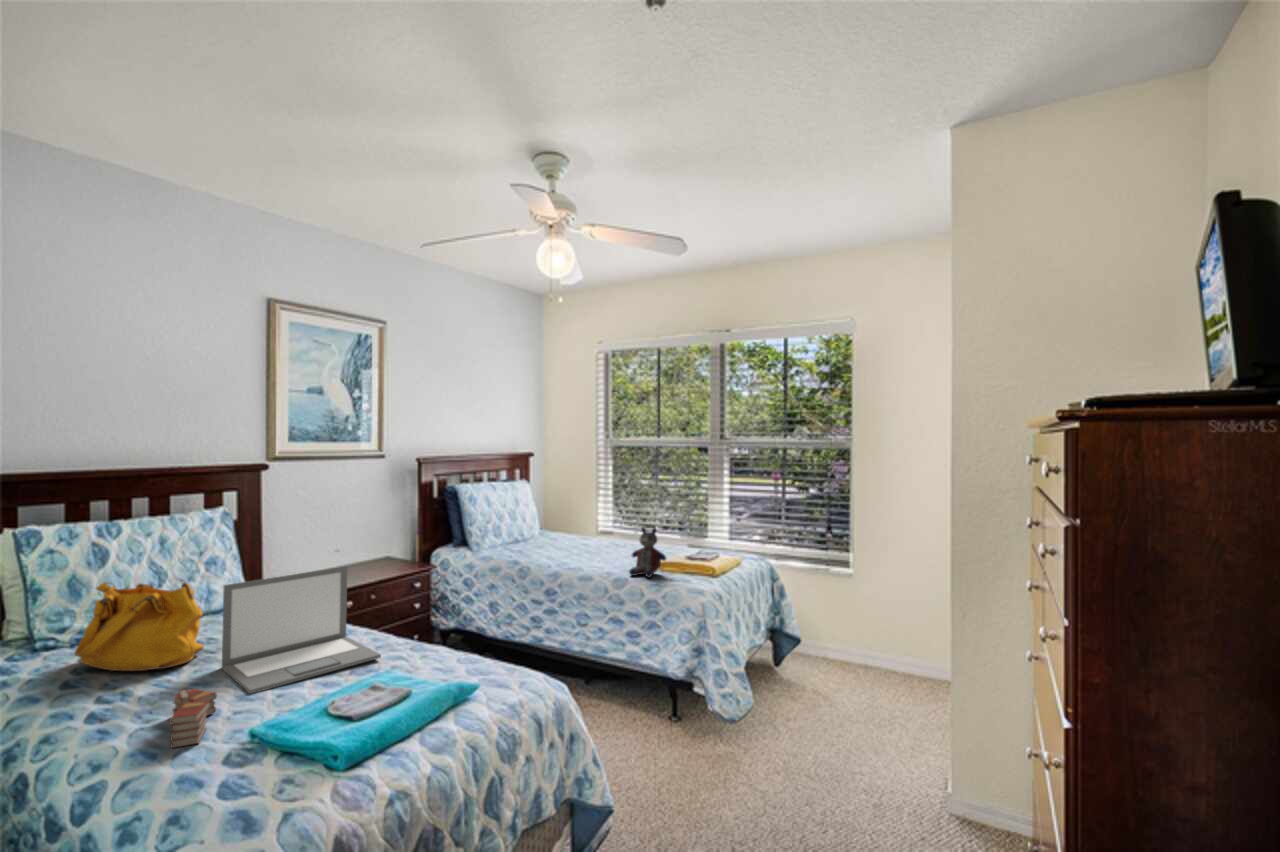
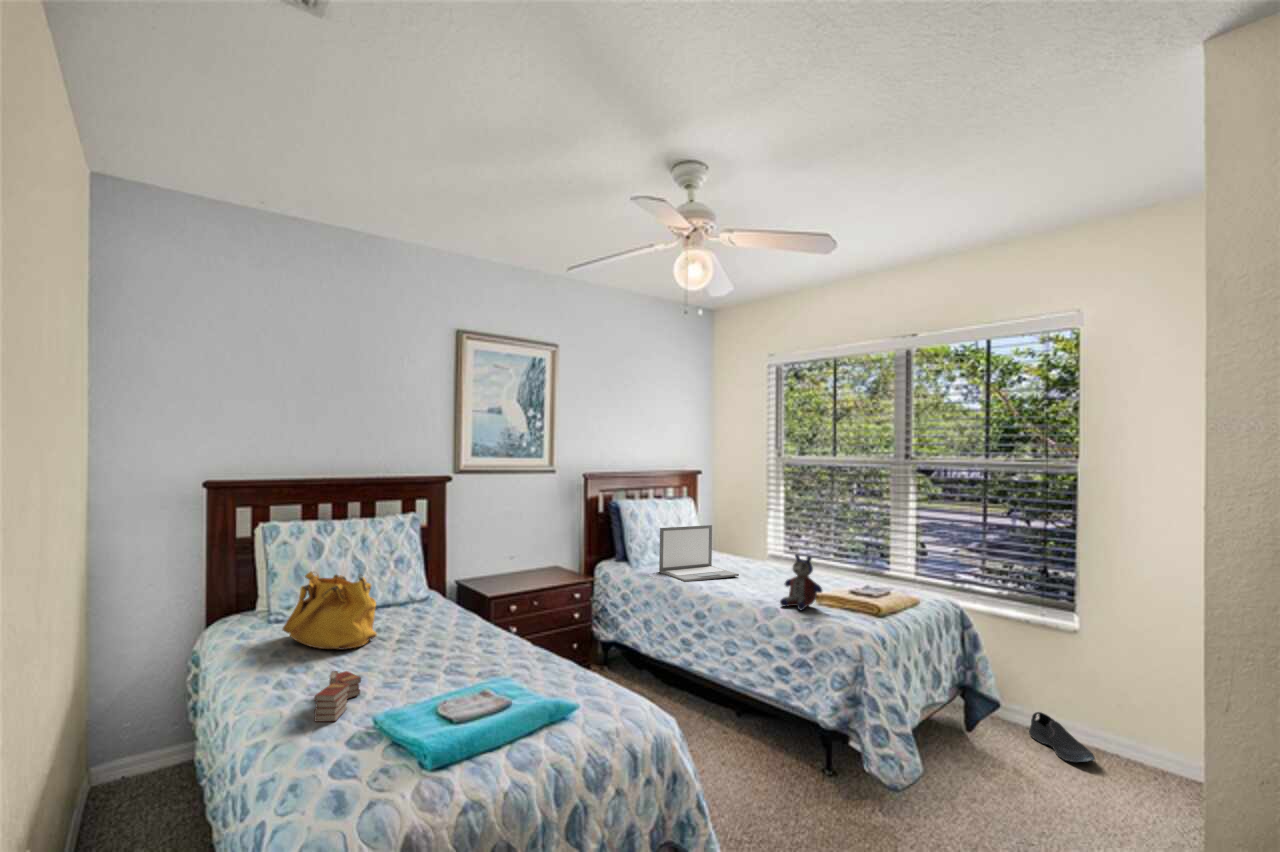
laptop: present [222,567,381,694] -> present [659,525,739,582]
shoe: none [818,643,866,677] -> present [1029,712,1095,762]

